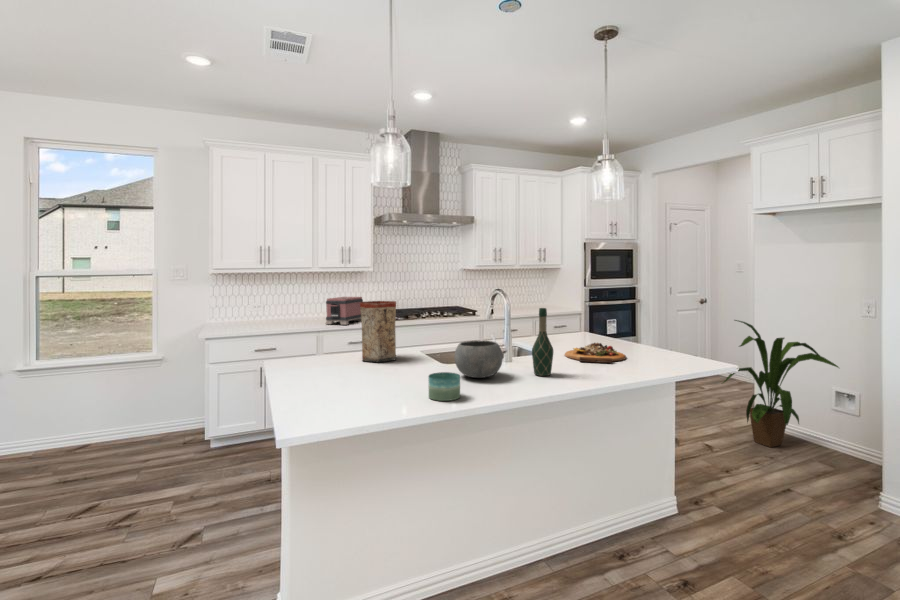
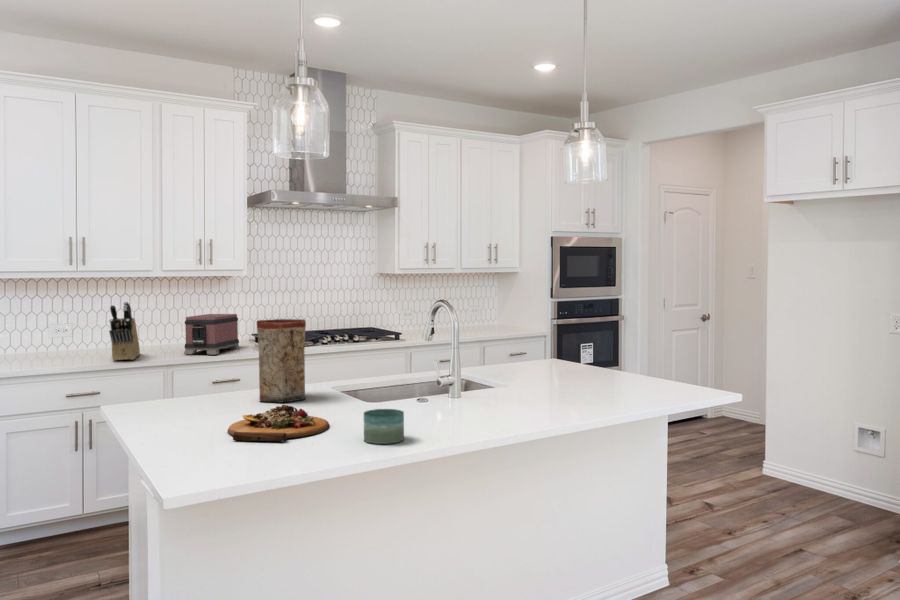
knife block: none [274,288,297,328] -> present [109,302,140,361]
wine bottle: present [532,308,553,376] -> none [489,326,516,413]
house plant: present [723,320,839,447] -> none [723,340,860,503]
bowl: present [454,341,503,378] -> none [390,369,453,417]
cutting board: present [565,343,626,363] -> present [228,405,329,442]

